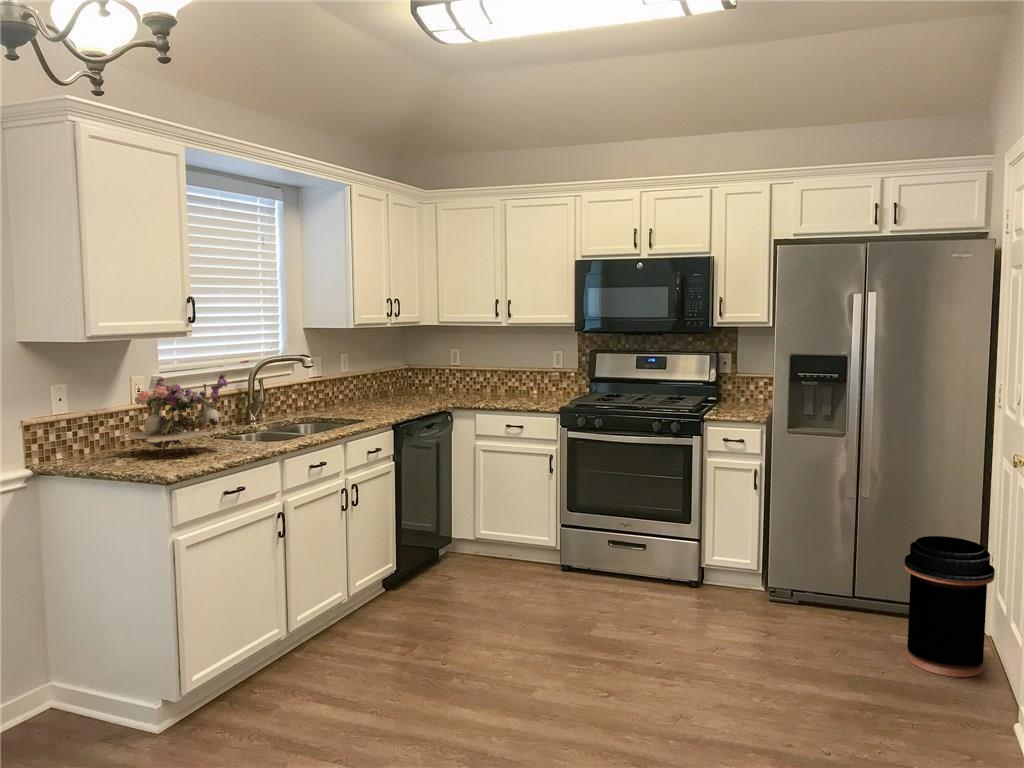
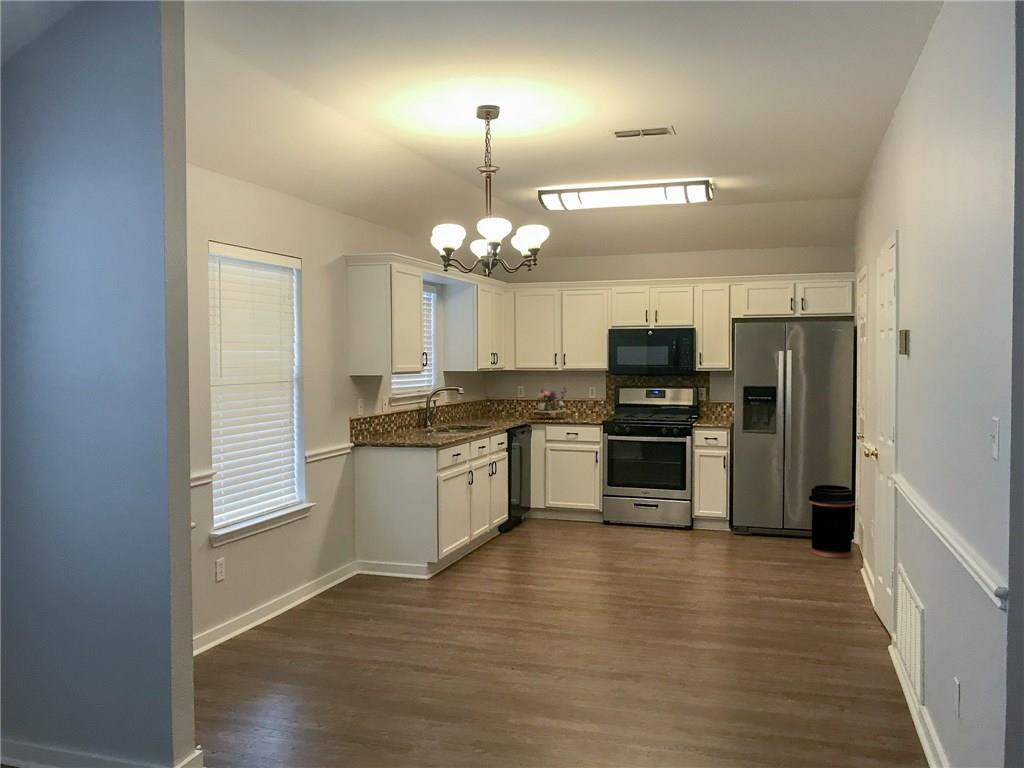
flower arrangement: present [125,372,228,451] -> present [532,387,569,417]

